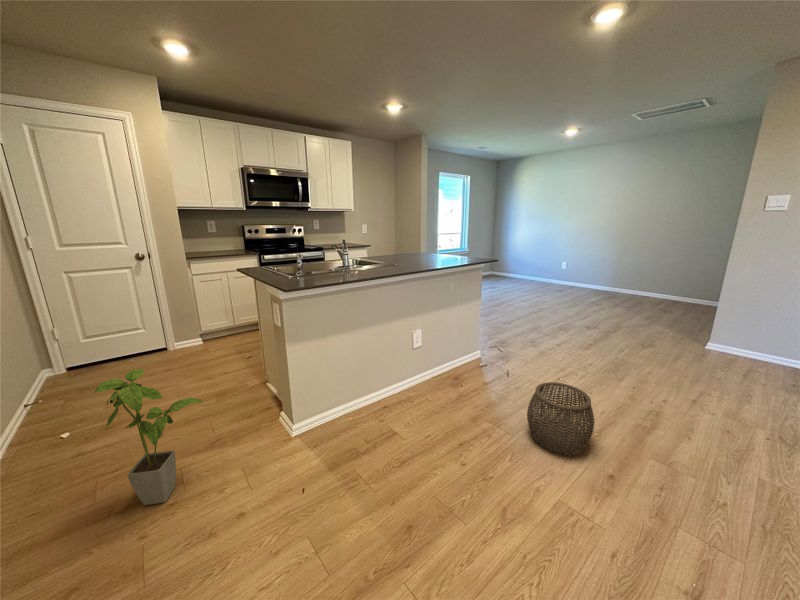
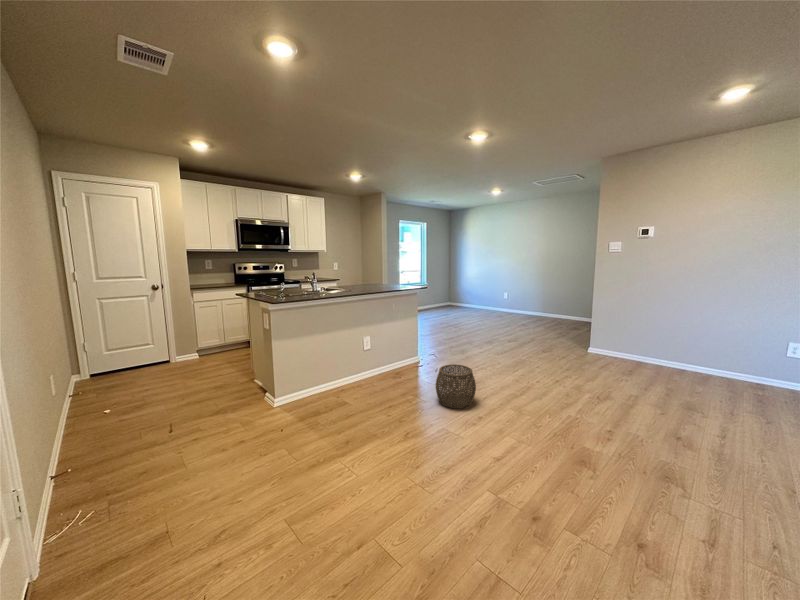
house plant: present [94,369,203,505] -> none [158,348,219,440]

